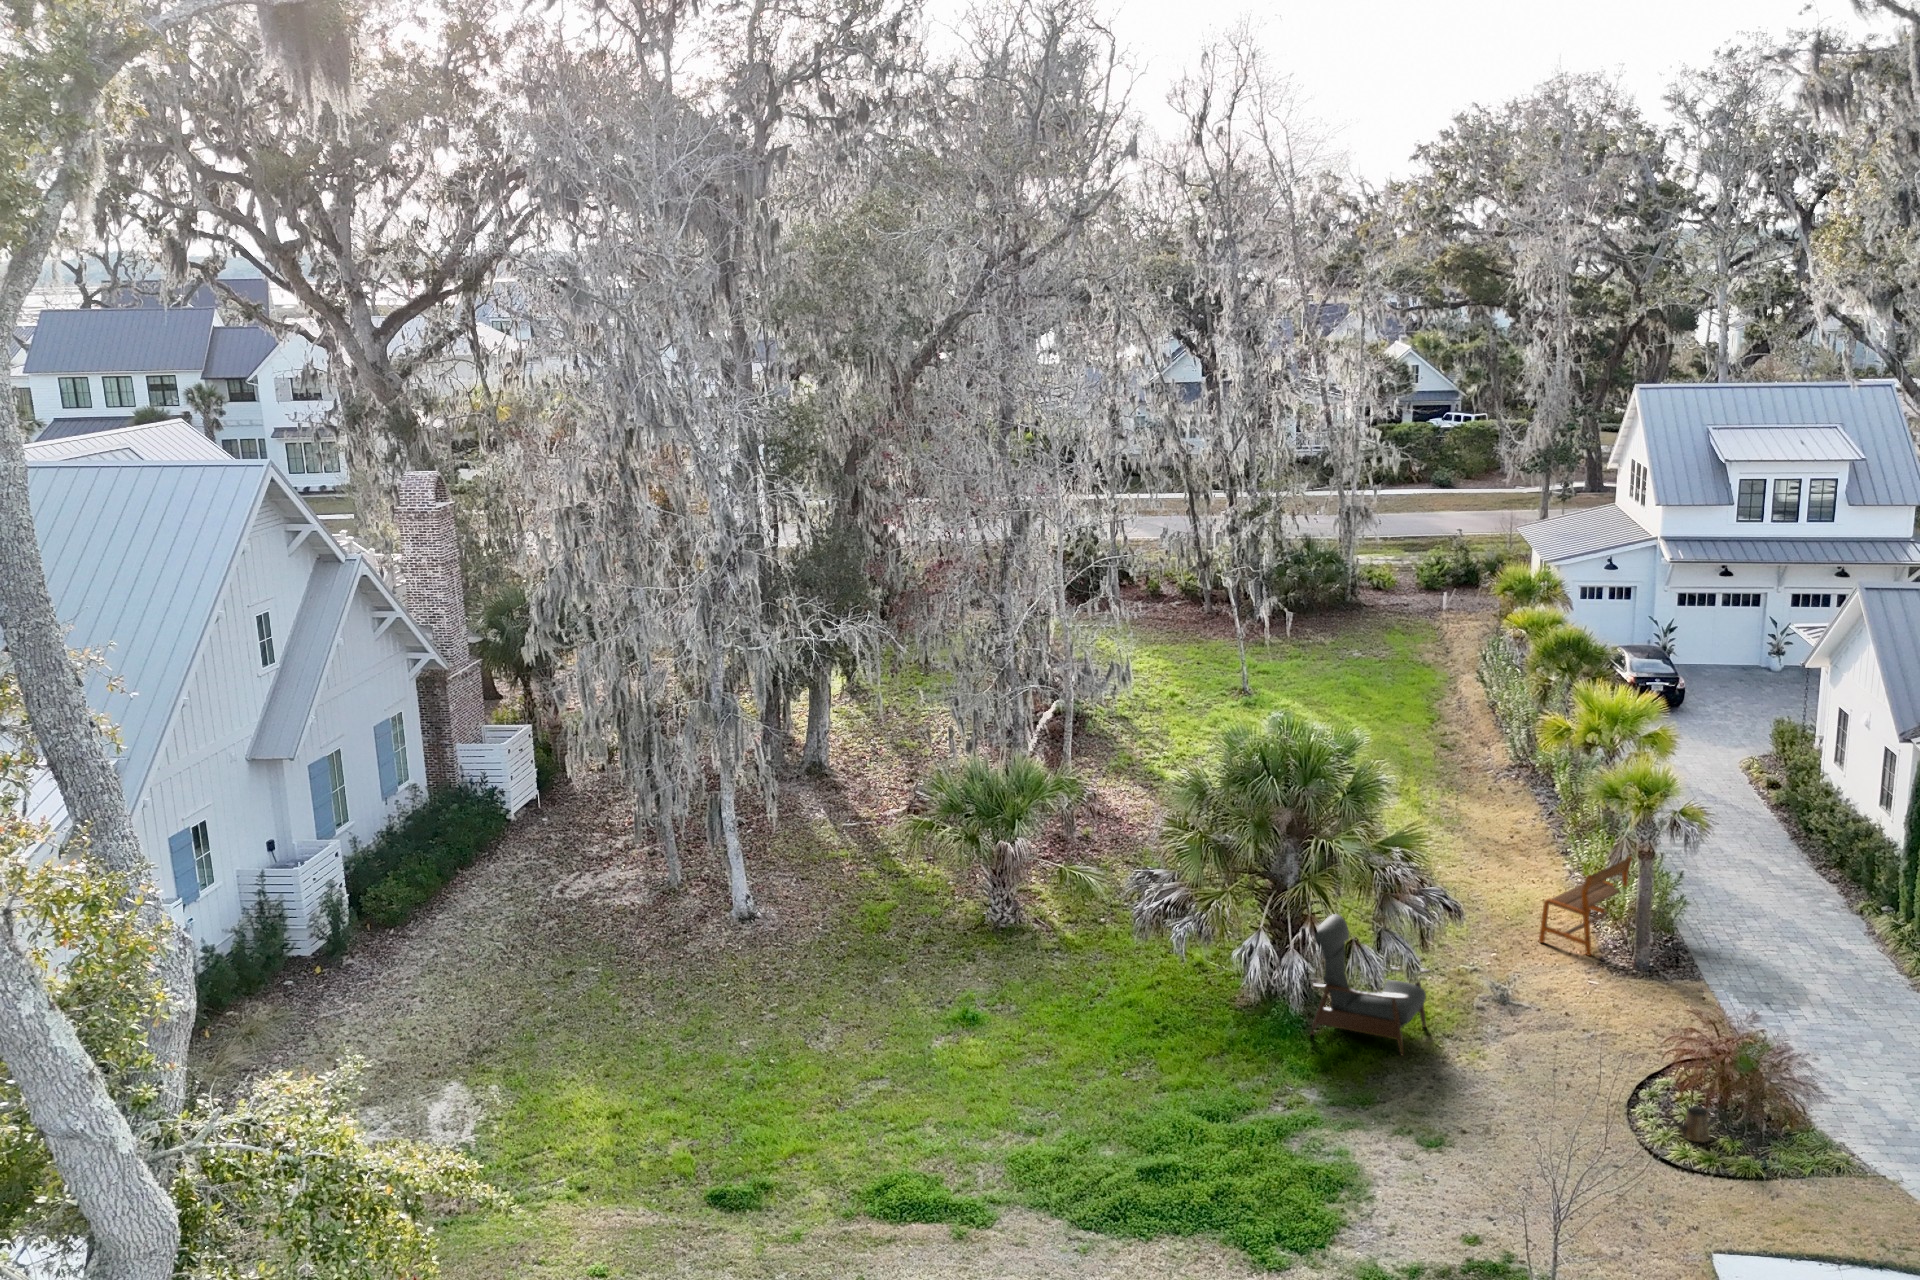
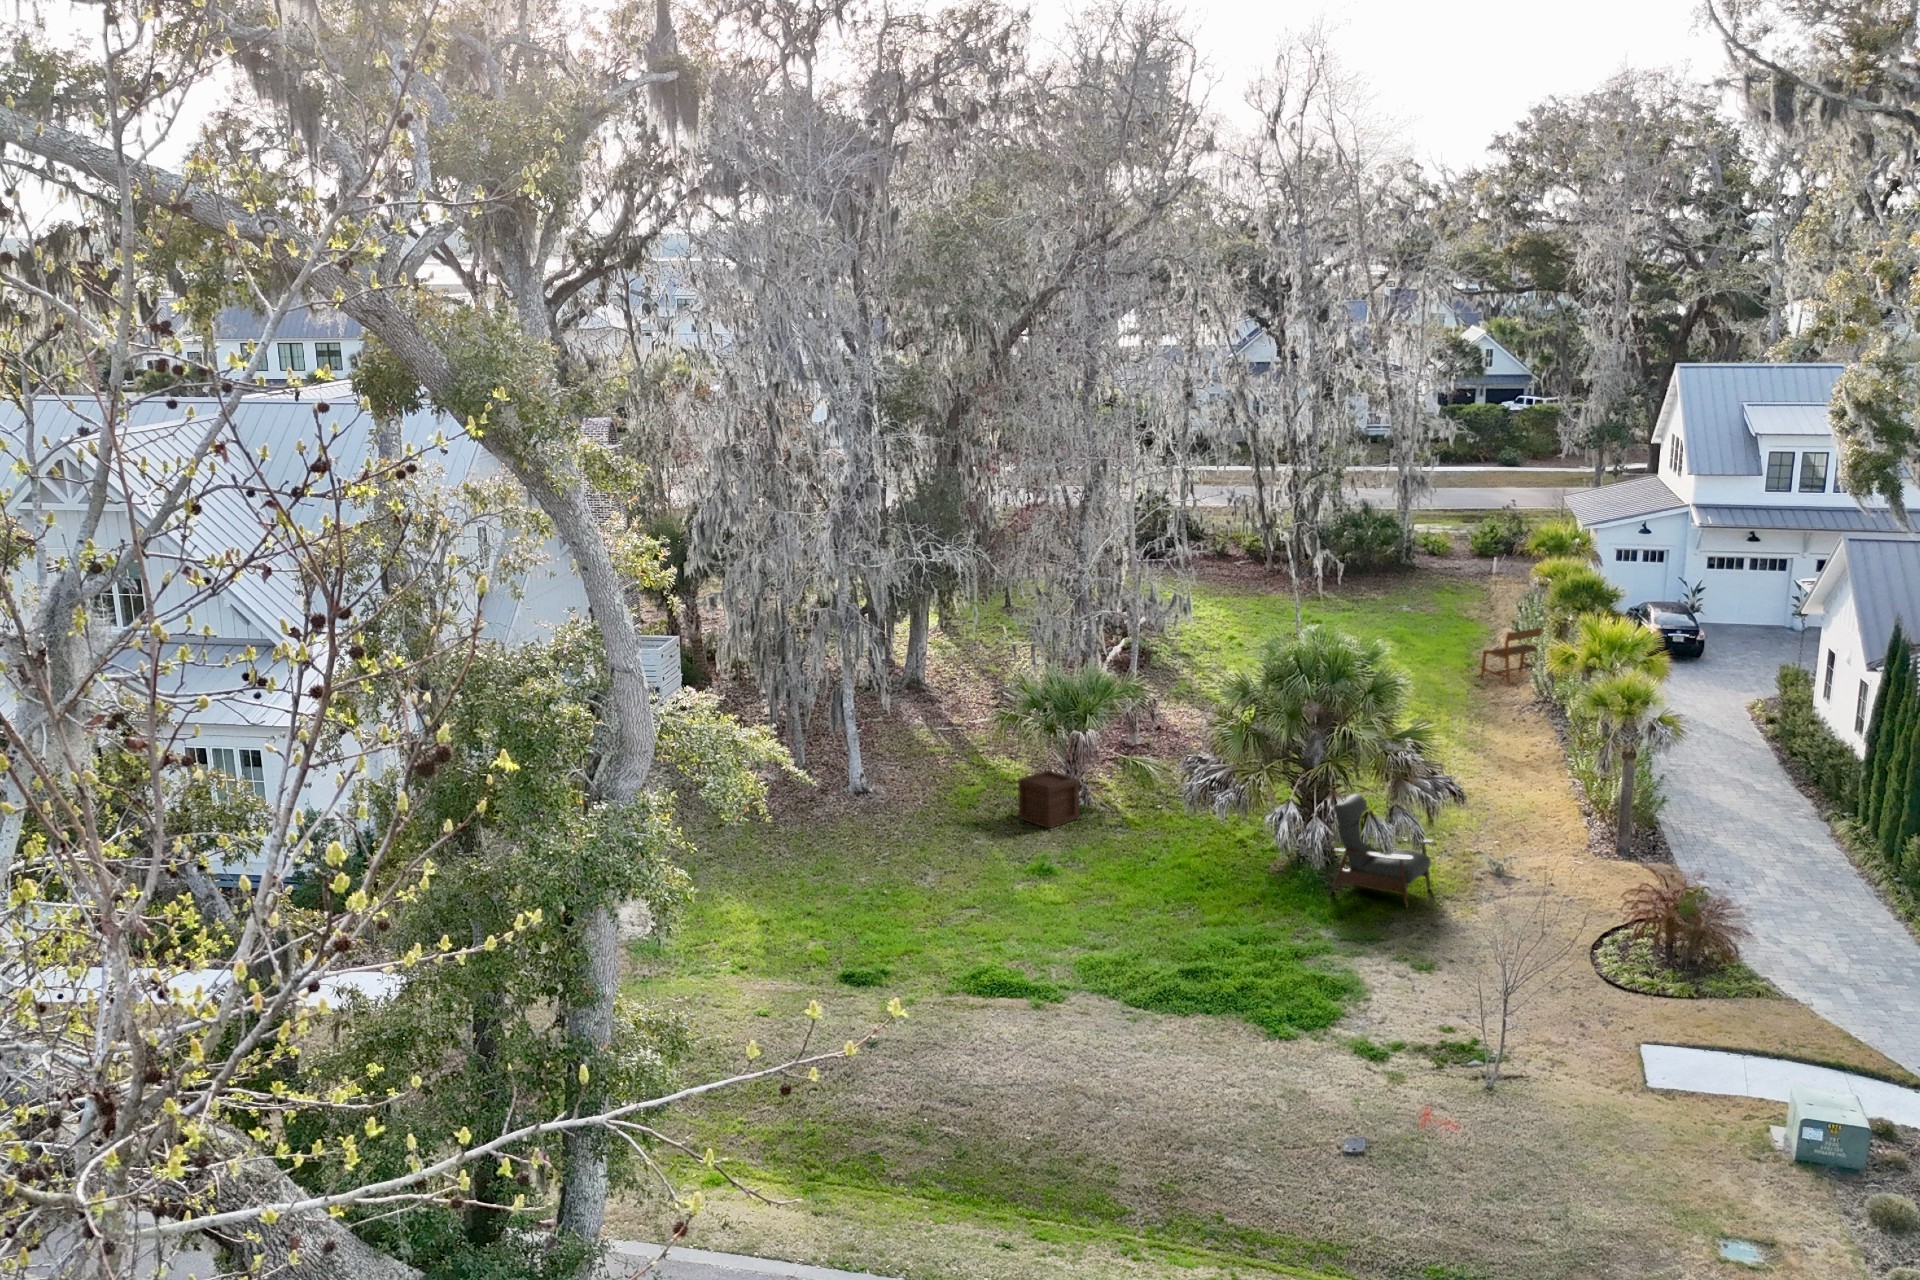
bench: present [1539,857,1632,956] -> present [1480,628,1542,685]
wooden crate: none [936,880,1008,953] -> present [1018,771,1079,828]
watering can: present [1662,1106,1717,1143] -> none [1613,941,1661,971]

